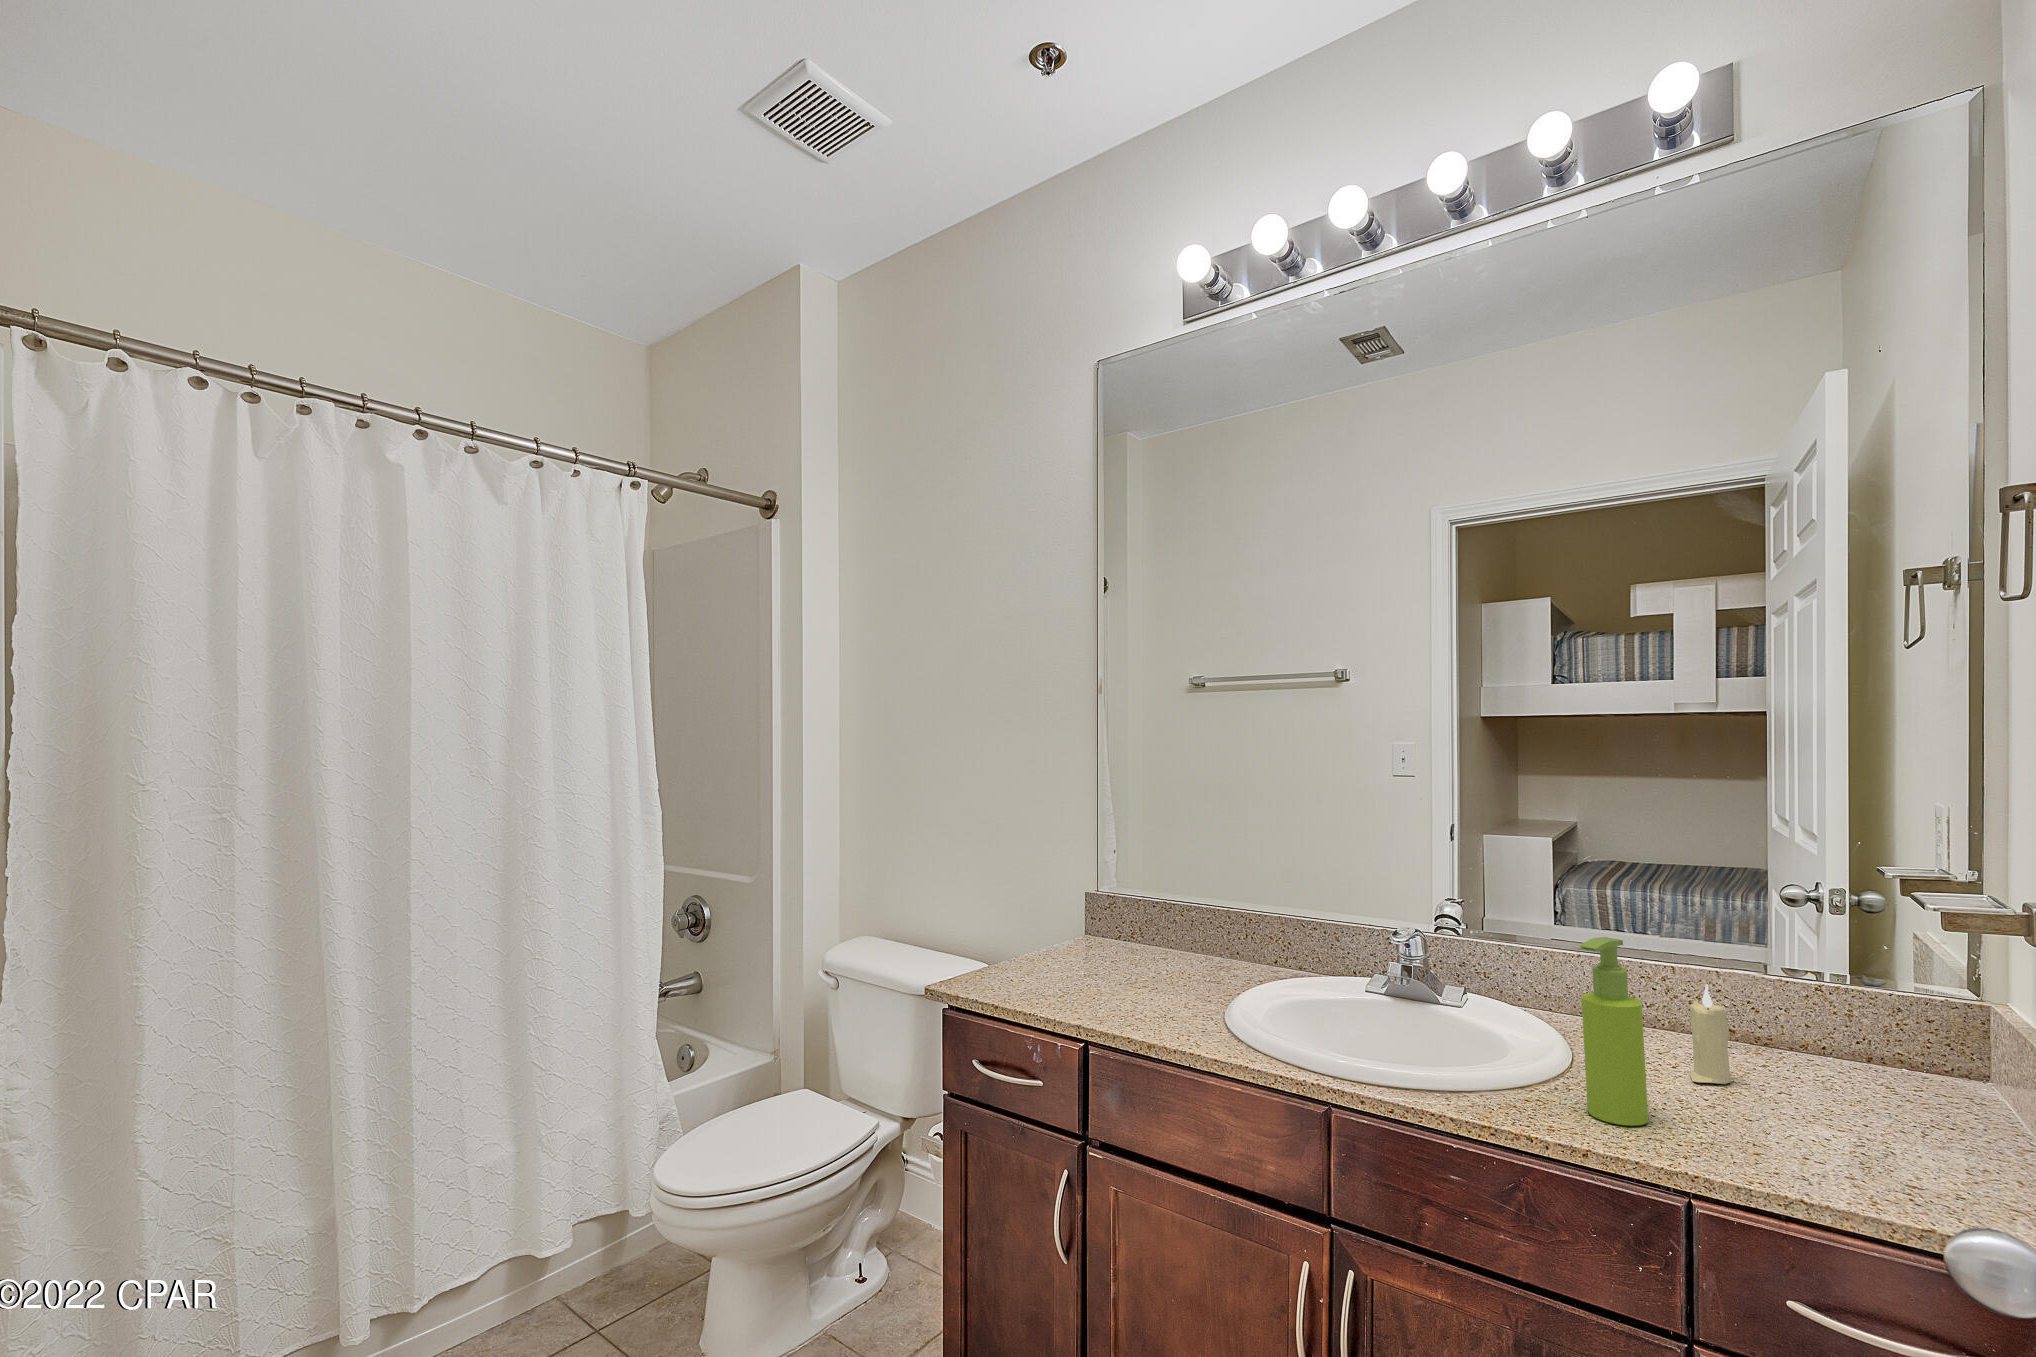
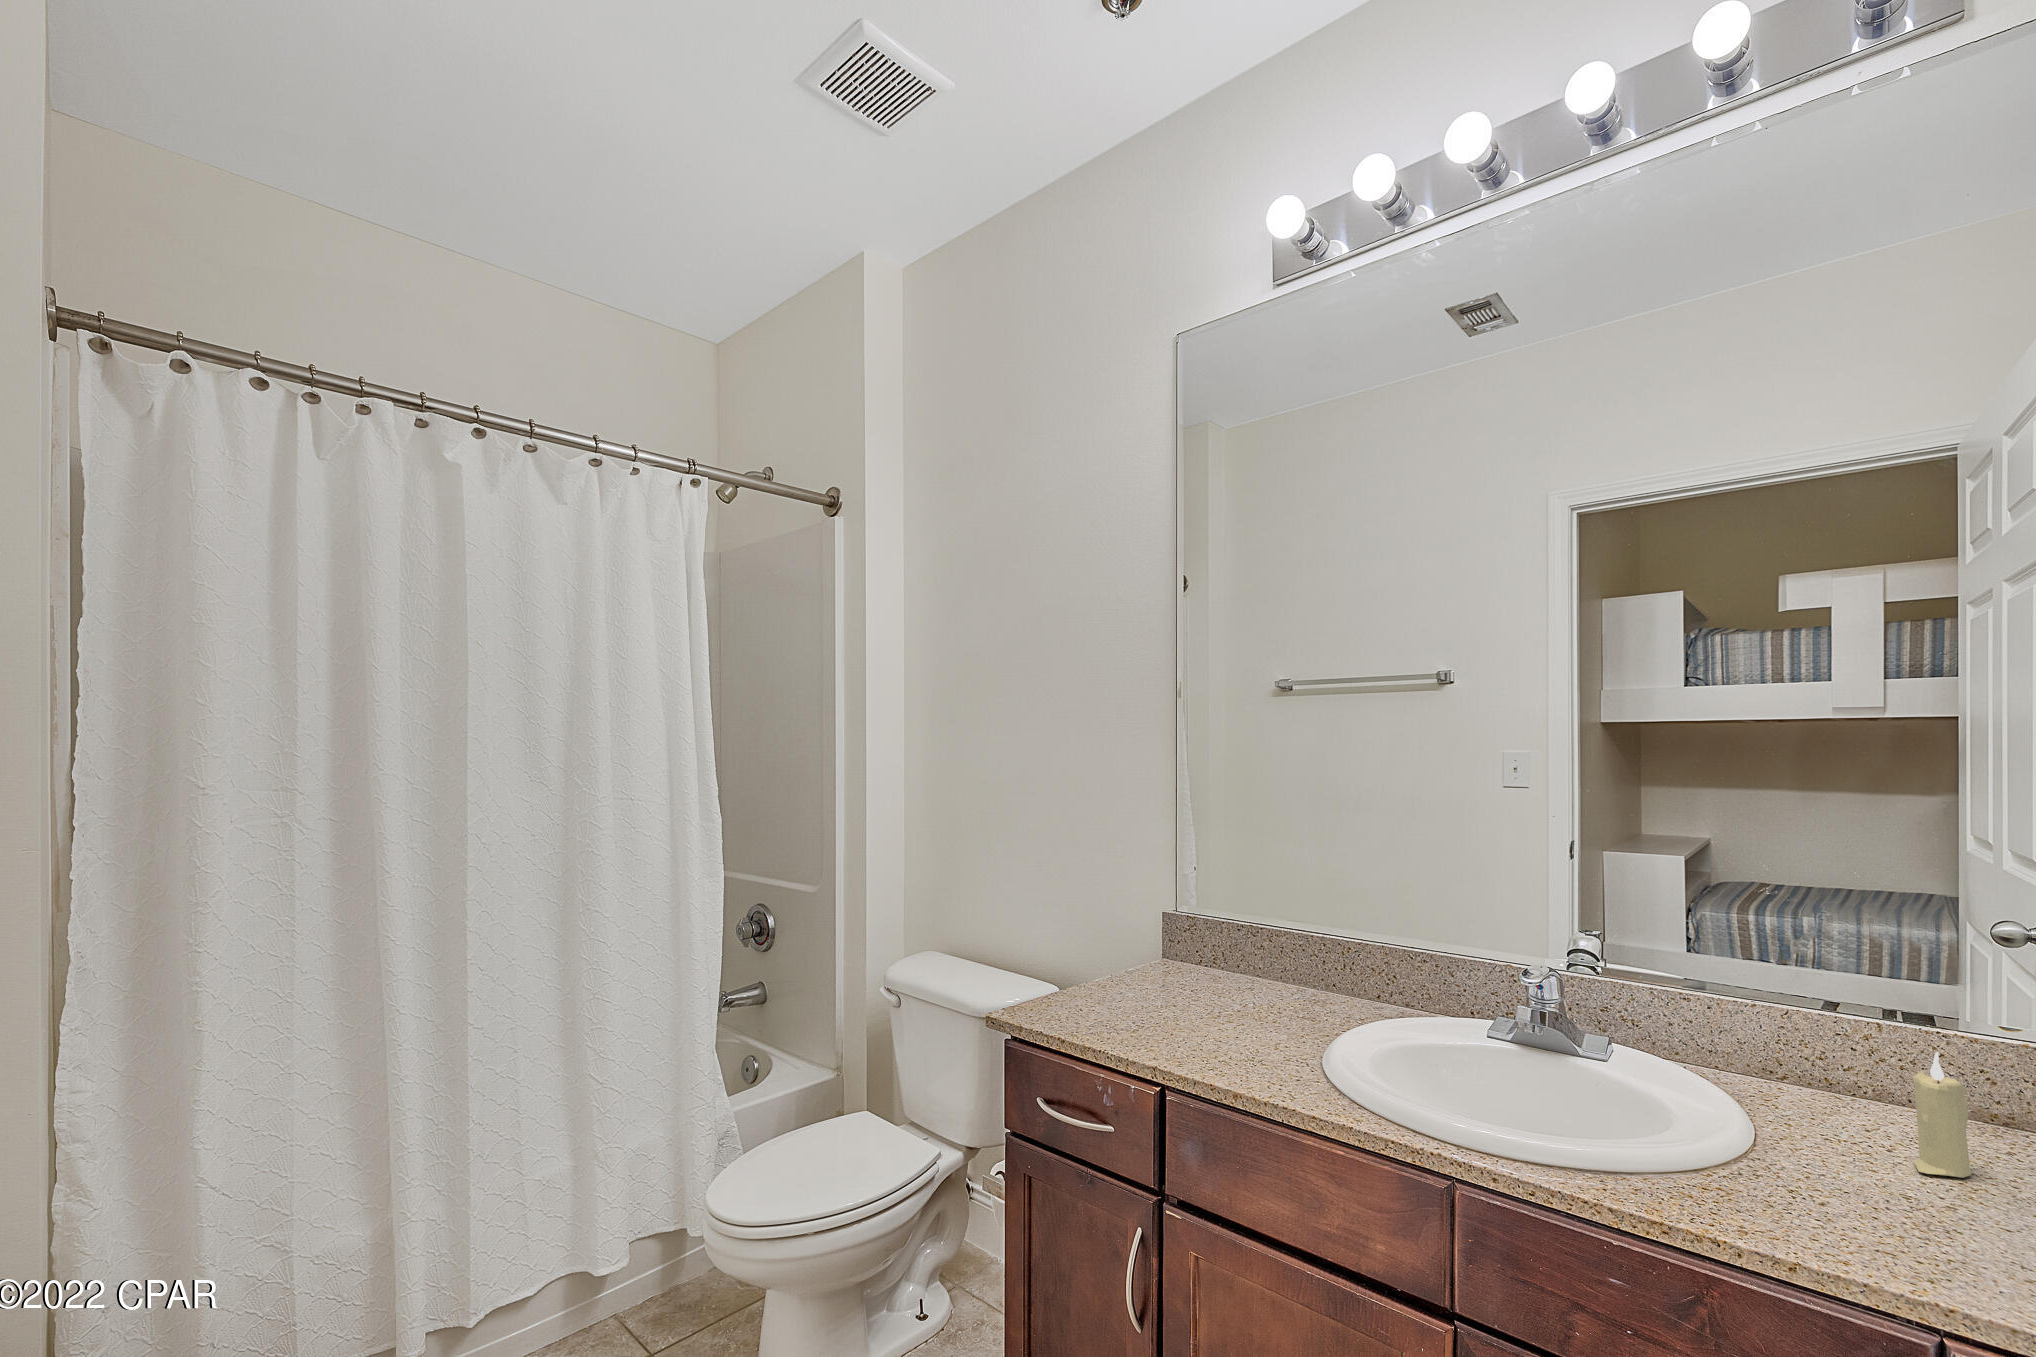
soap dispenser: present [1580,937,1648,1126] -> none [1776,993,1870,1232]

